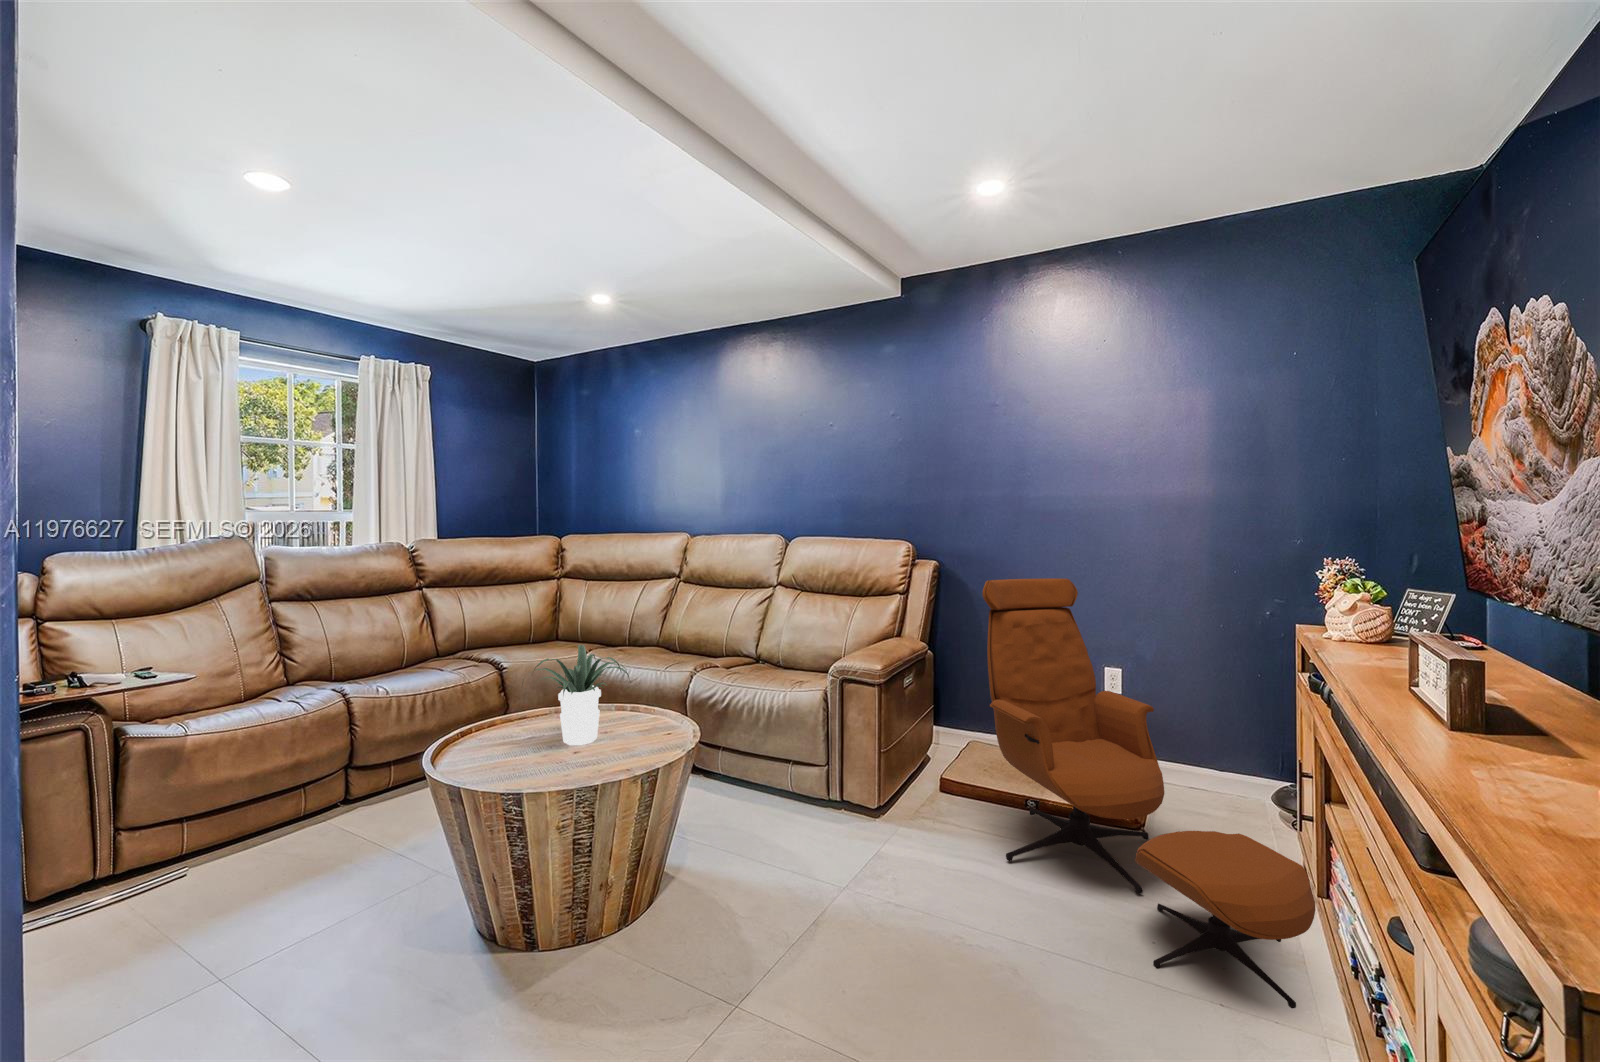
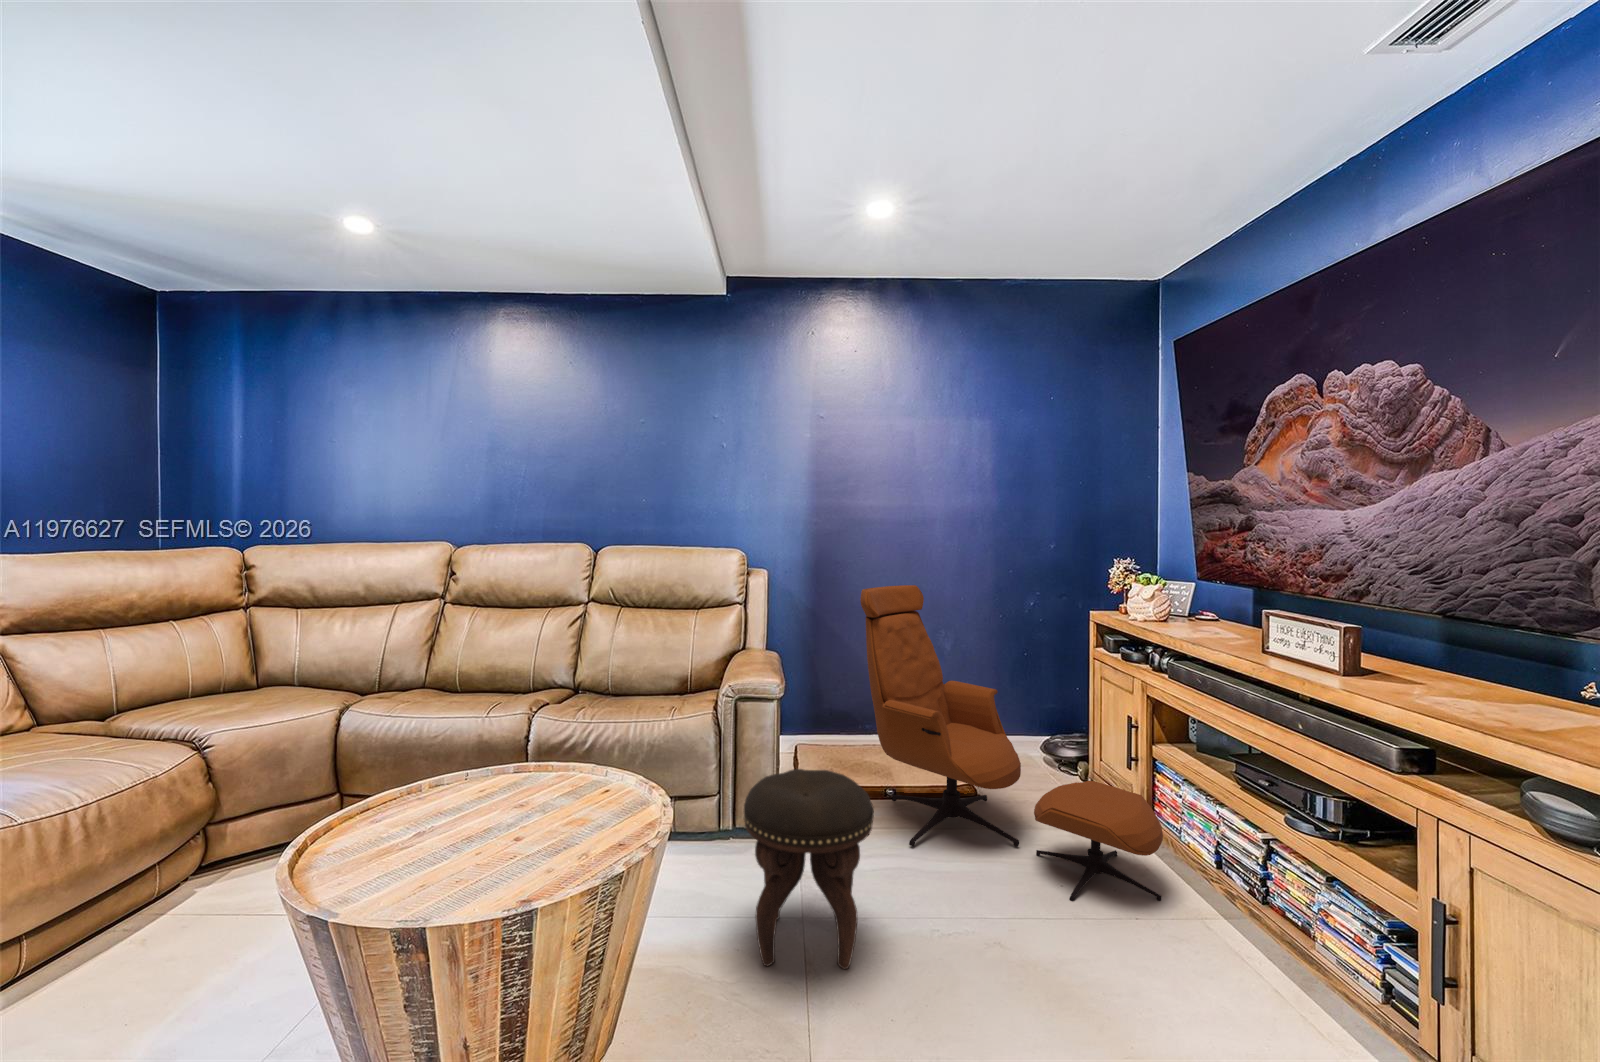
potted plant: present [533,645,629,745] -> none [418,699,577,834]
footstool: none [764,745,890,943] -> present [744,769,874,969]

